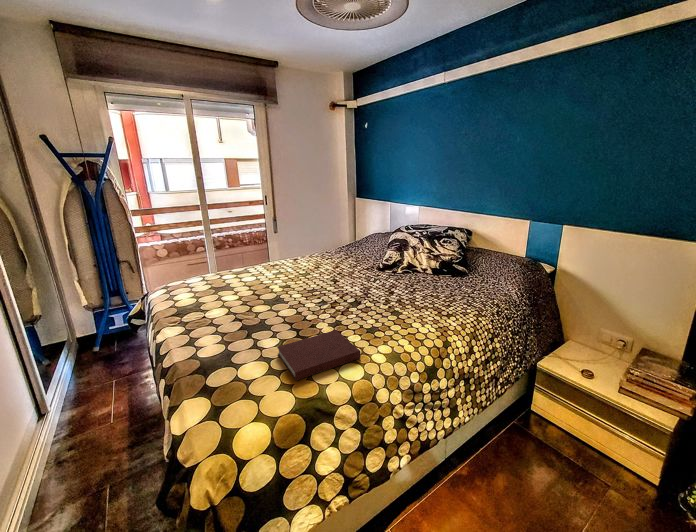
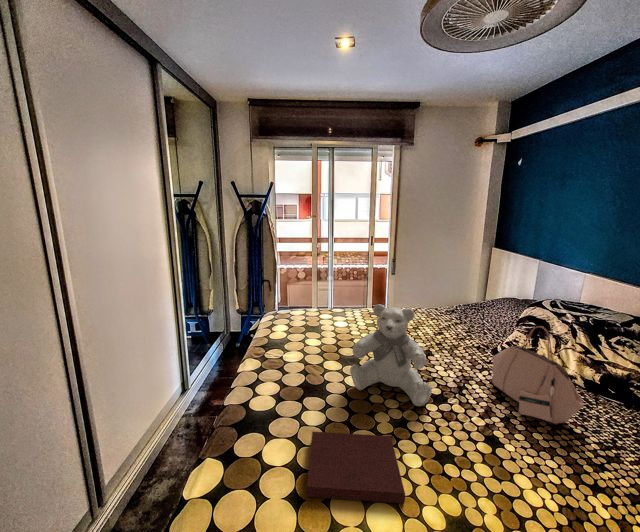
handbag: none [381,235,437,297] -> present [492,326,584,424]
teddy bear: none [284,238,351,316] -> present [350,304,432,406]

